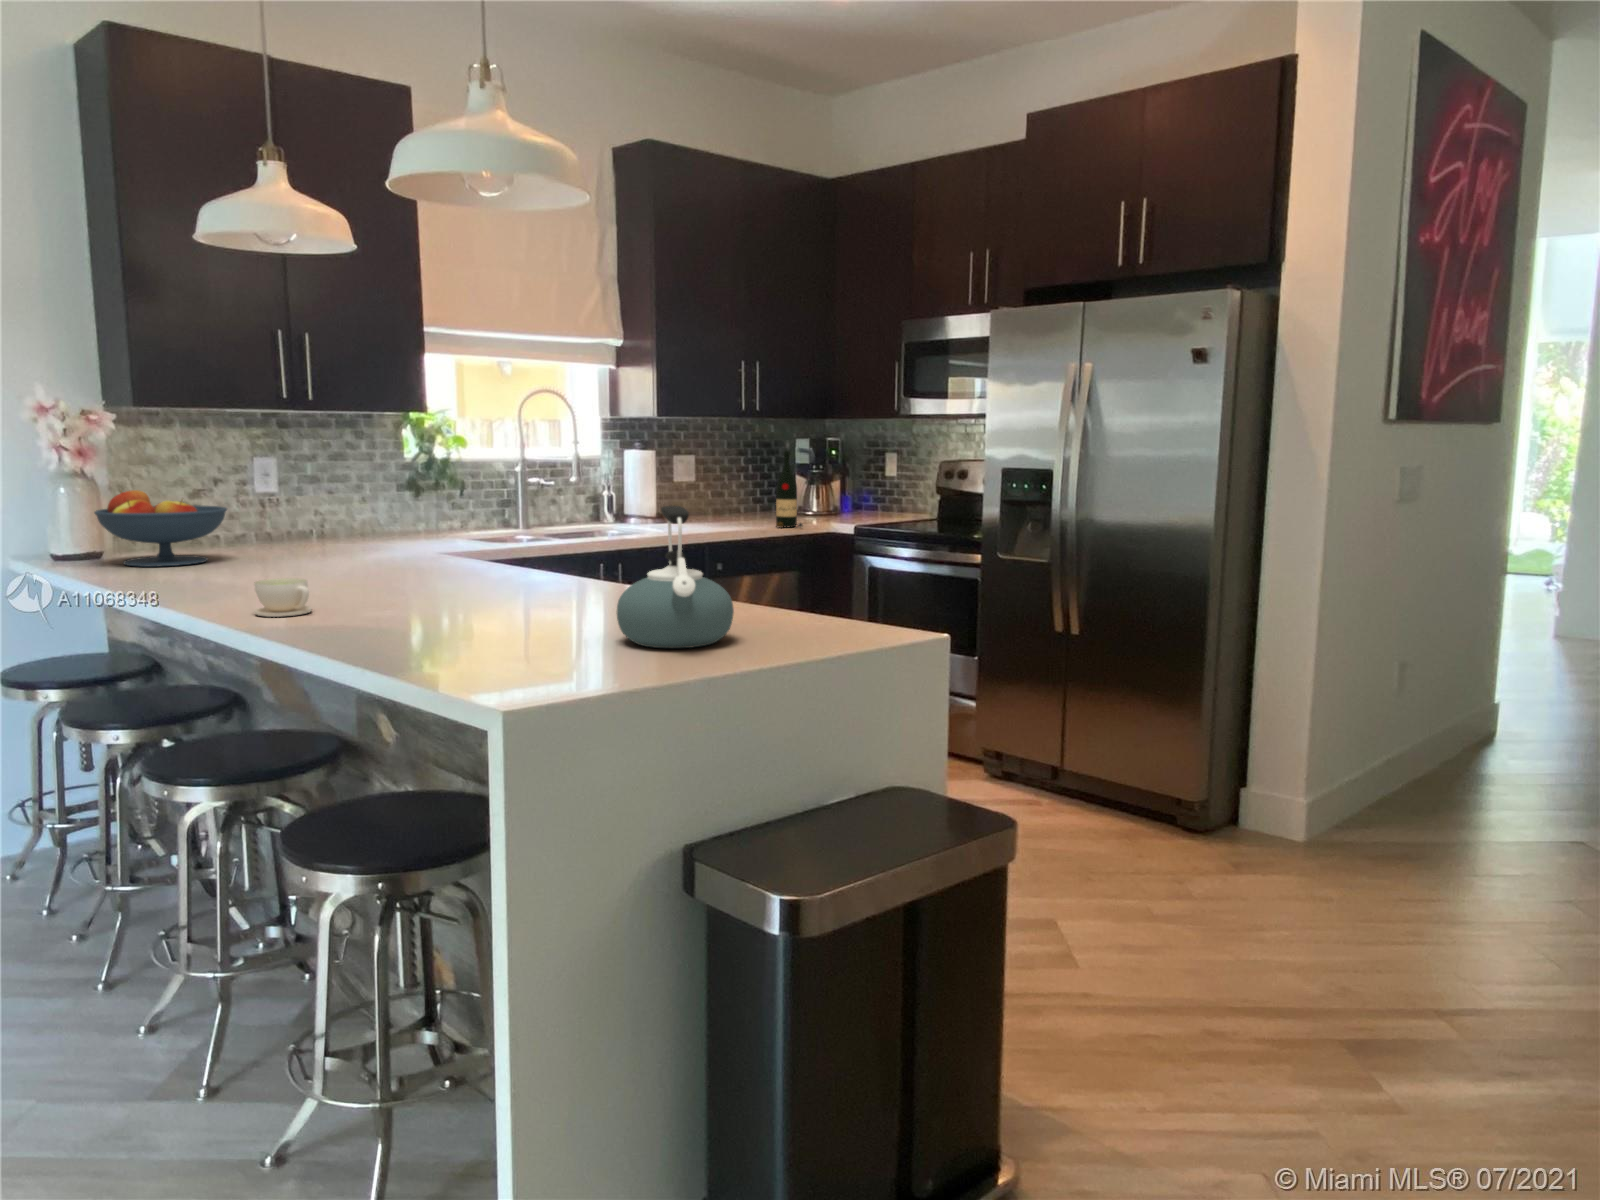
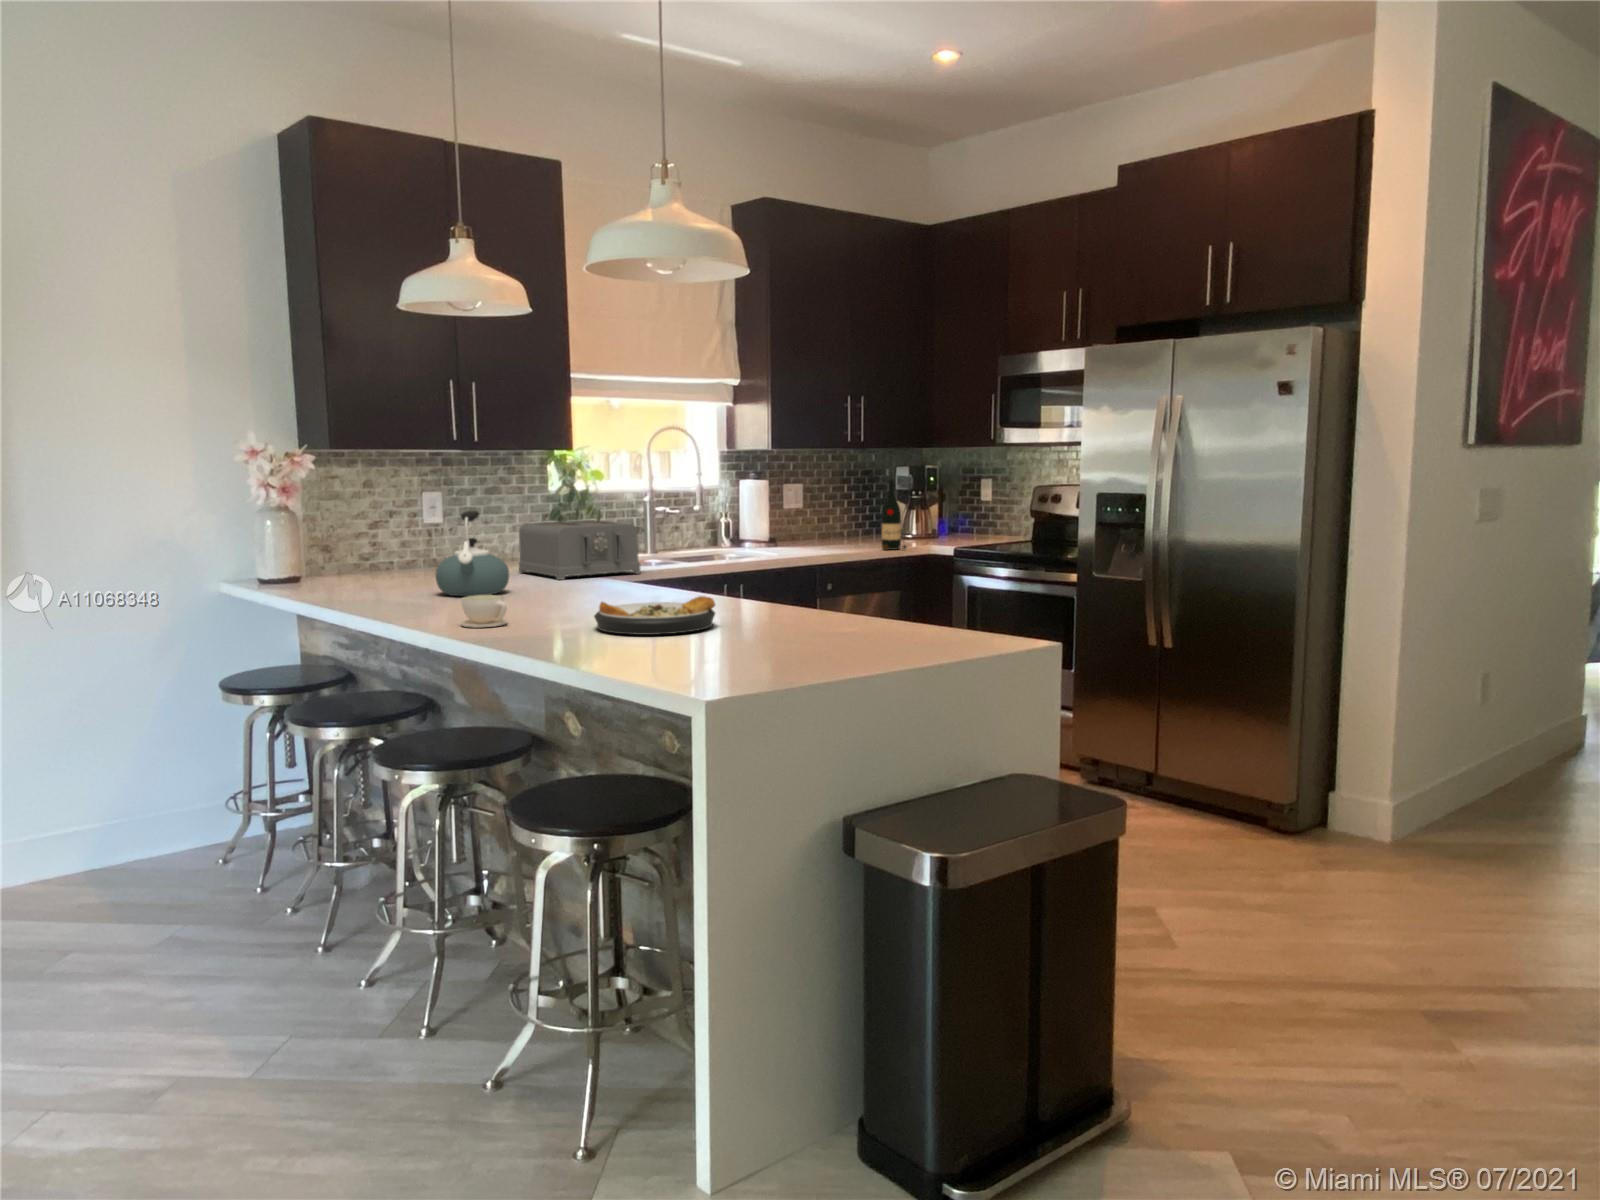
fruit bowl: present [94,490,227,567] -> none [302,521,411,588]
toaster: none [360,492,499,559] -> present [519,520,641,580]
kettle: present [617,506,734,648] -> present [436,511,509,596]
plate: none [411,581,556,627] -> present [594,596,715,635]

